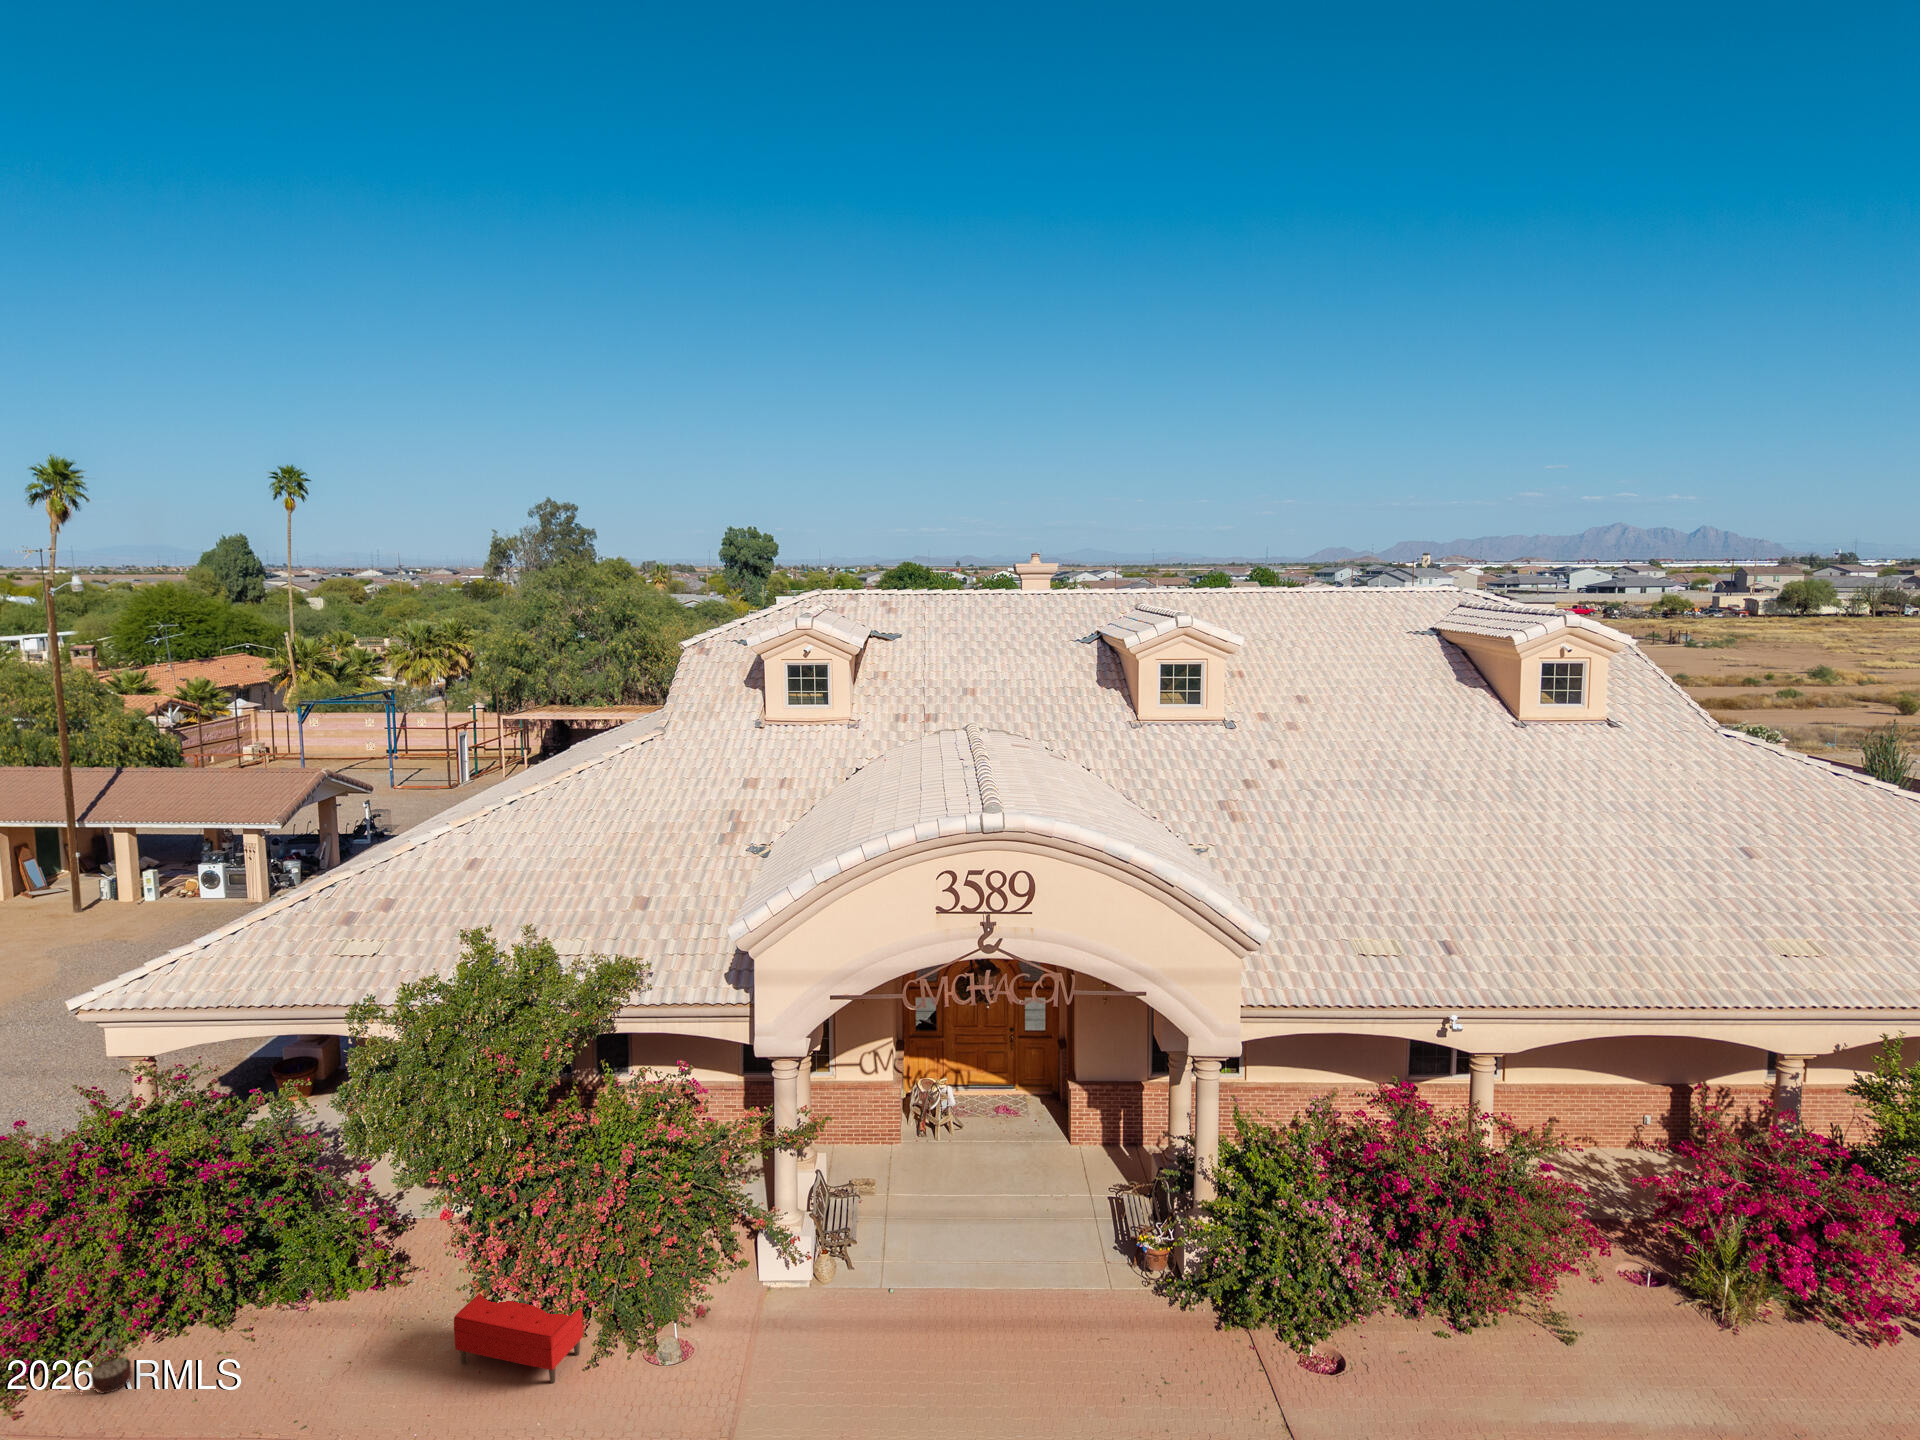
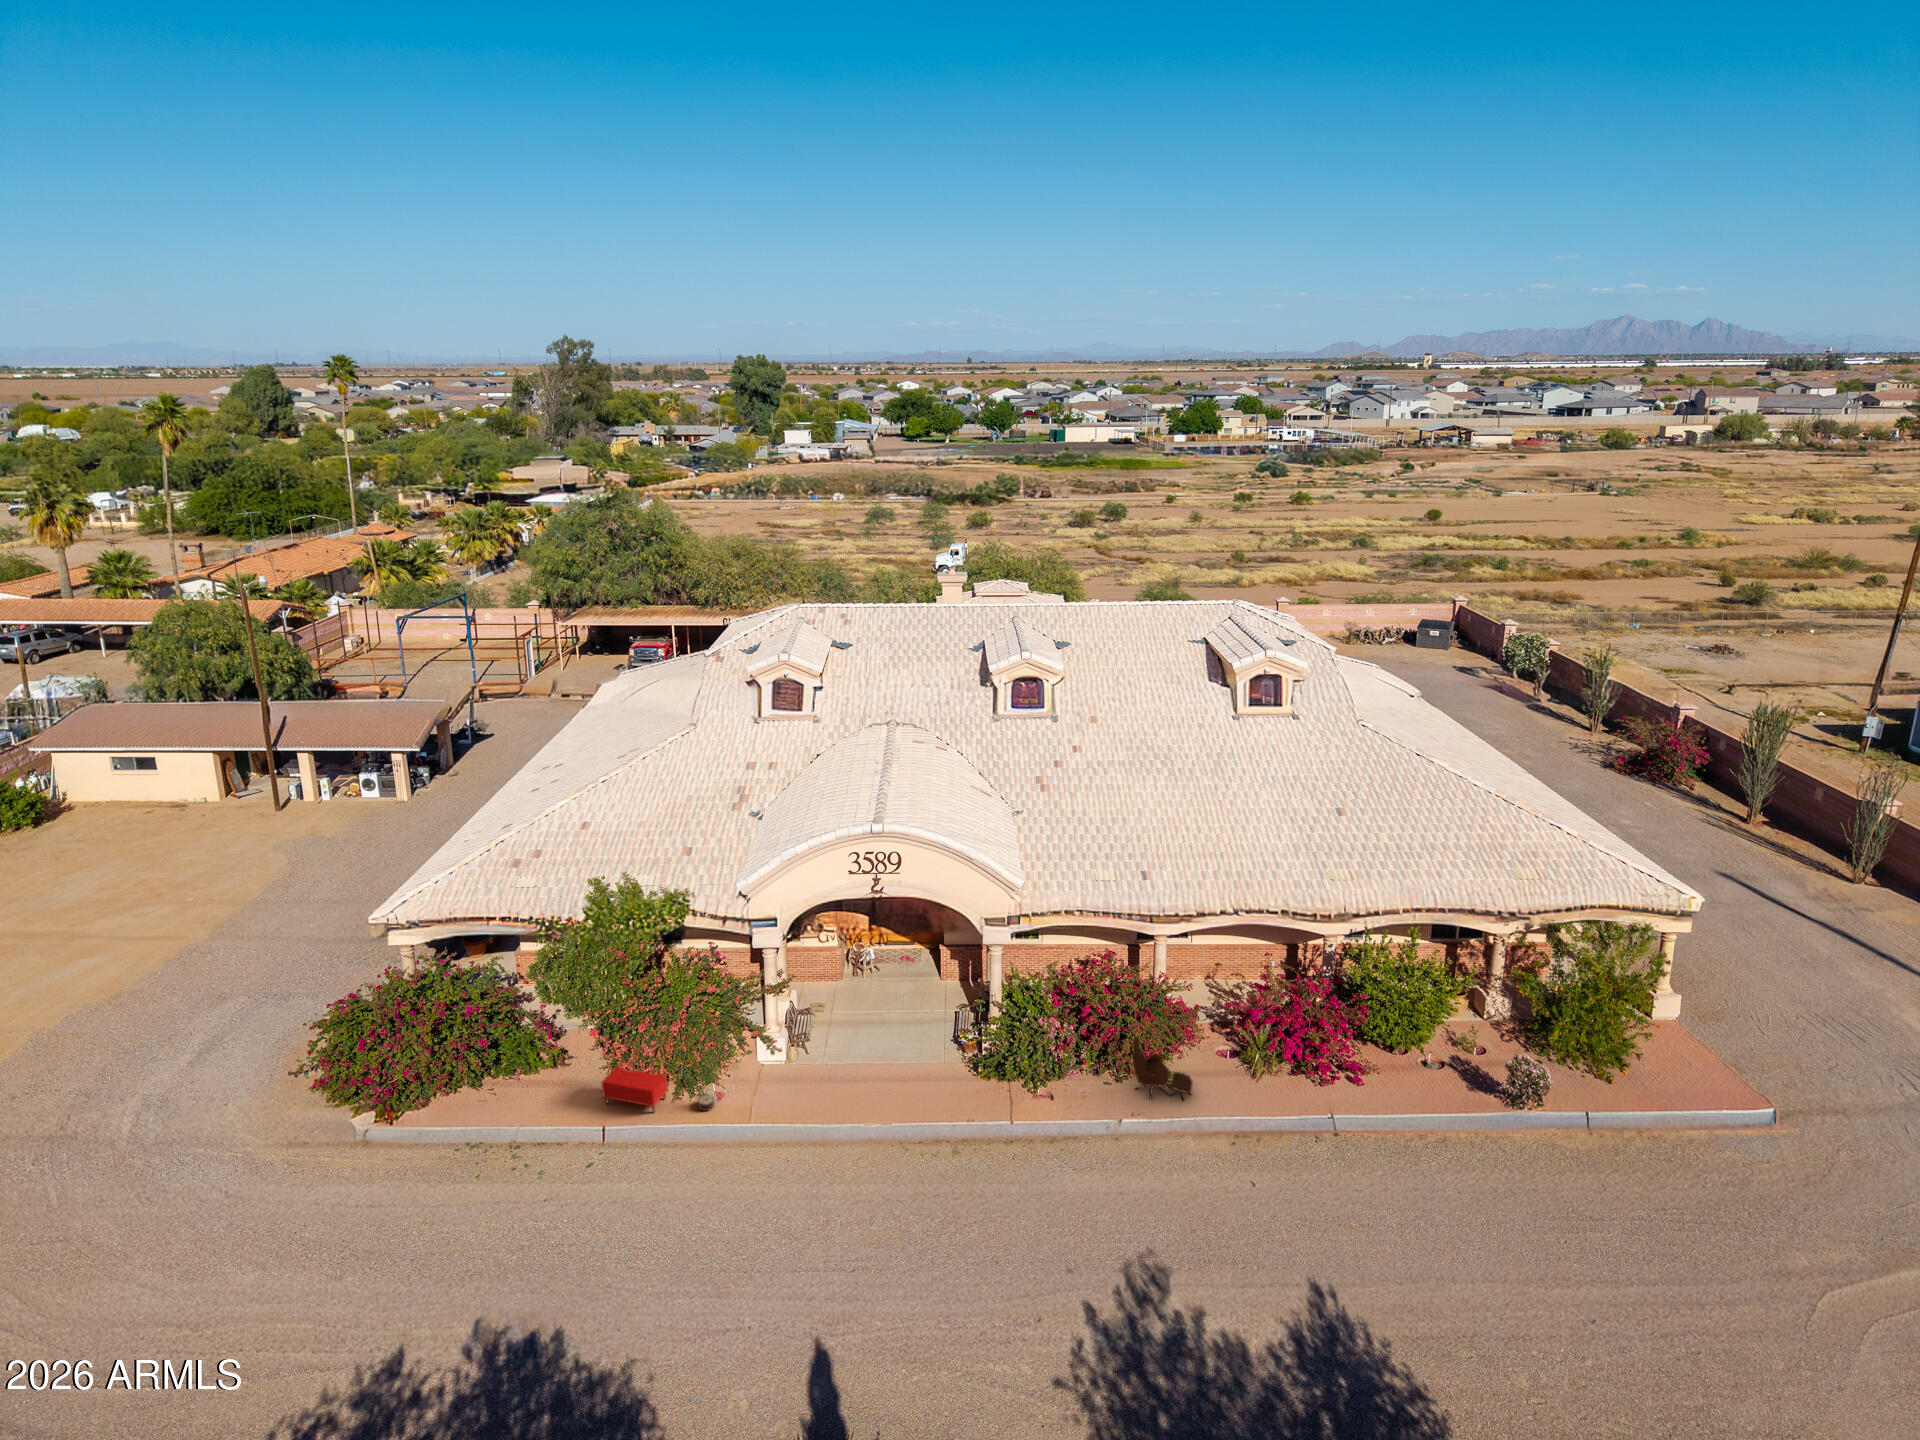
lounge chair: none [1481,1223,1608,1364] -> present [1133,1036,1193,1099]
decorative plant: present [82,1332,131,1393] -> present [697,1081,714,1111]

